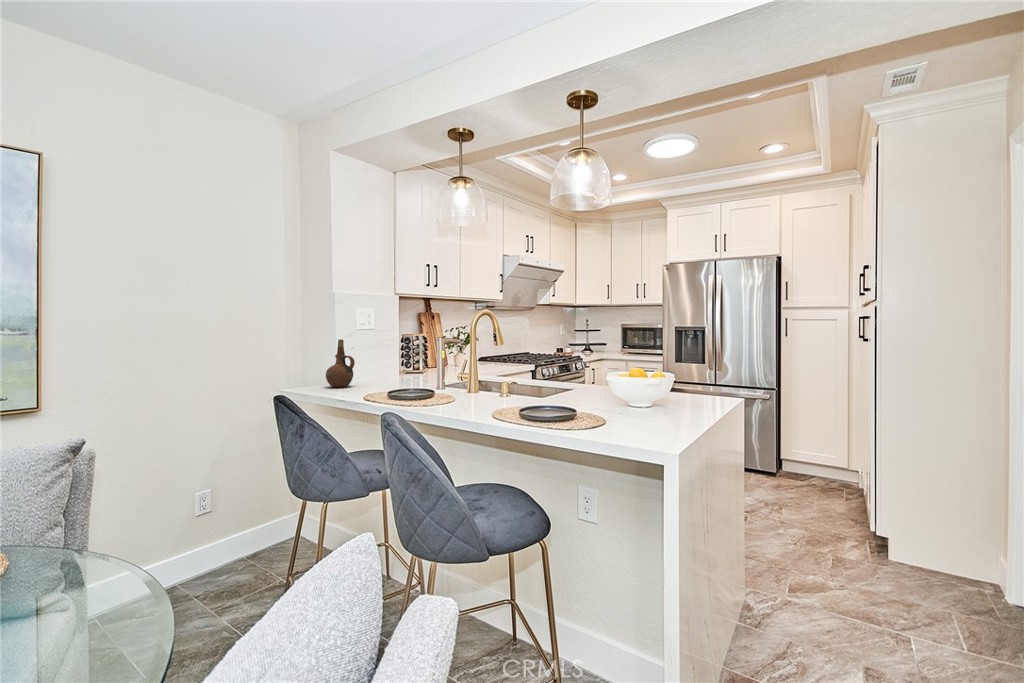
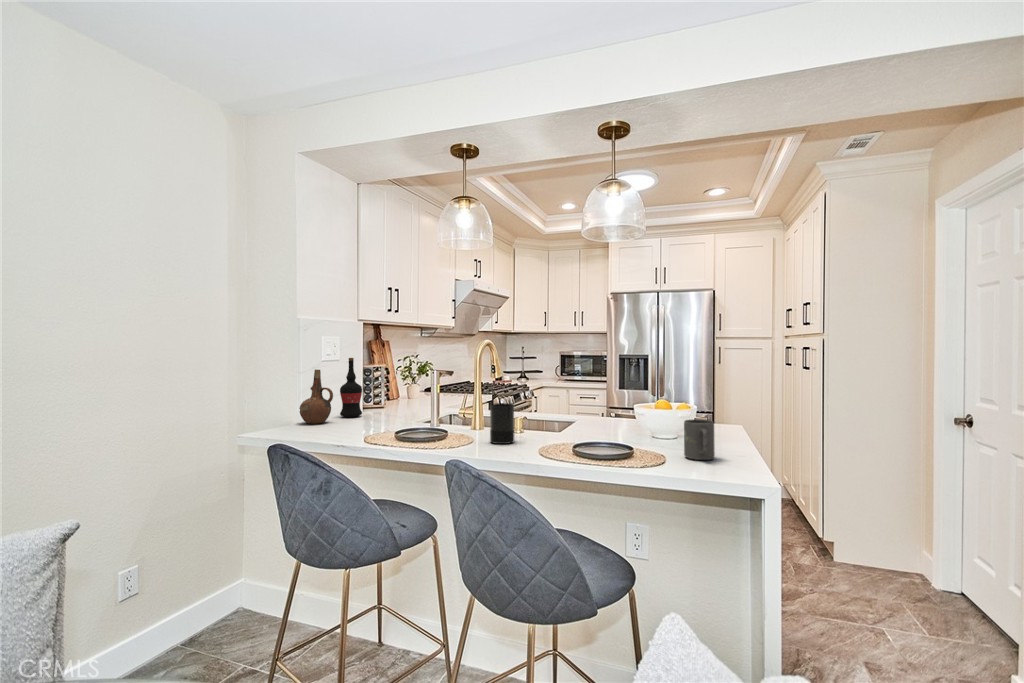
wine bottle: none [367,329,387,383] -> present [340,358,362,417]
candle: none [452,370,478,411] -> present [490,403,514,444]
mug: none [616,393,647,436] -> present [684,419,715,460]

